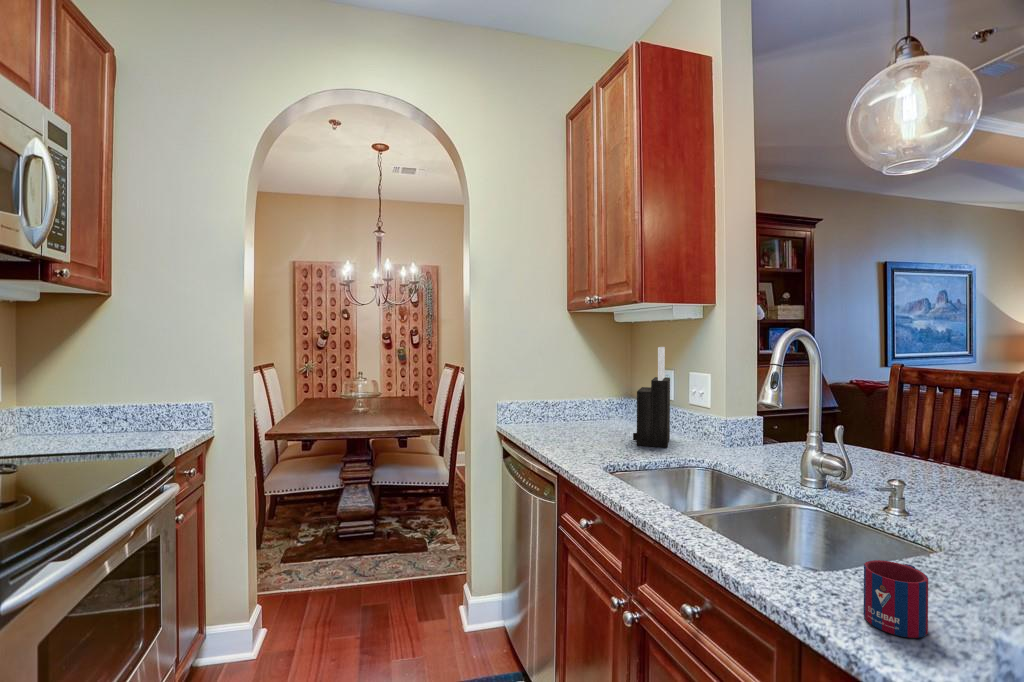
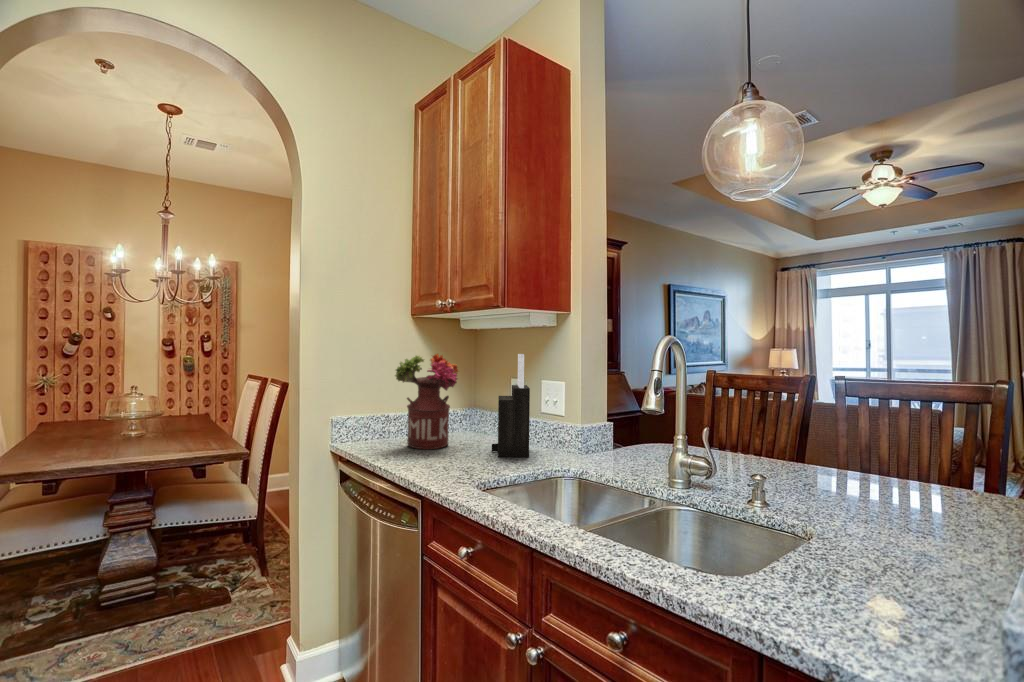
flower arrangement: none [545,346,605,435] -> present [395,354,458,449]
mug: present [864,560,928,638] -> none [818,560,880,638]

